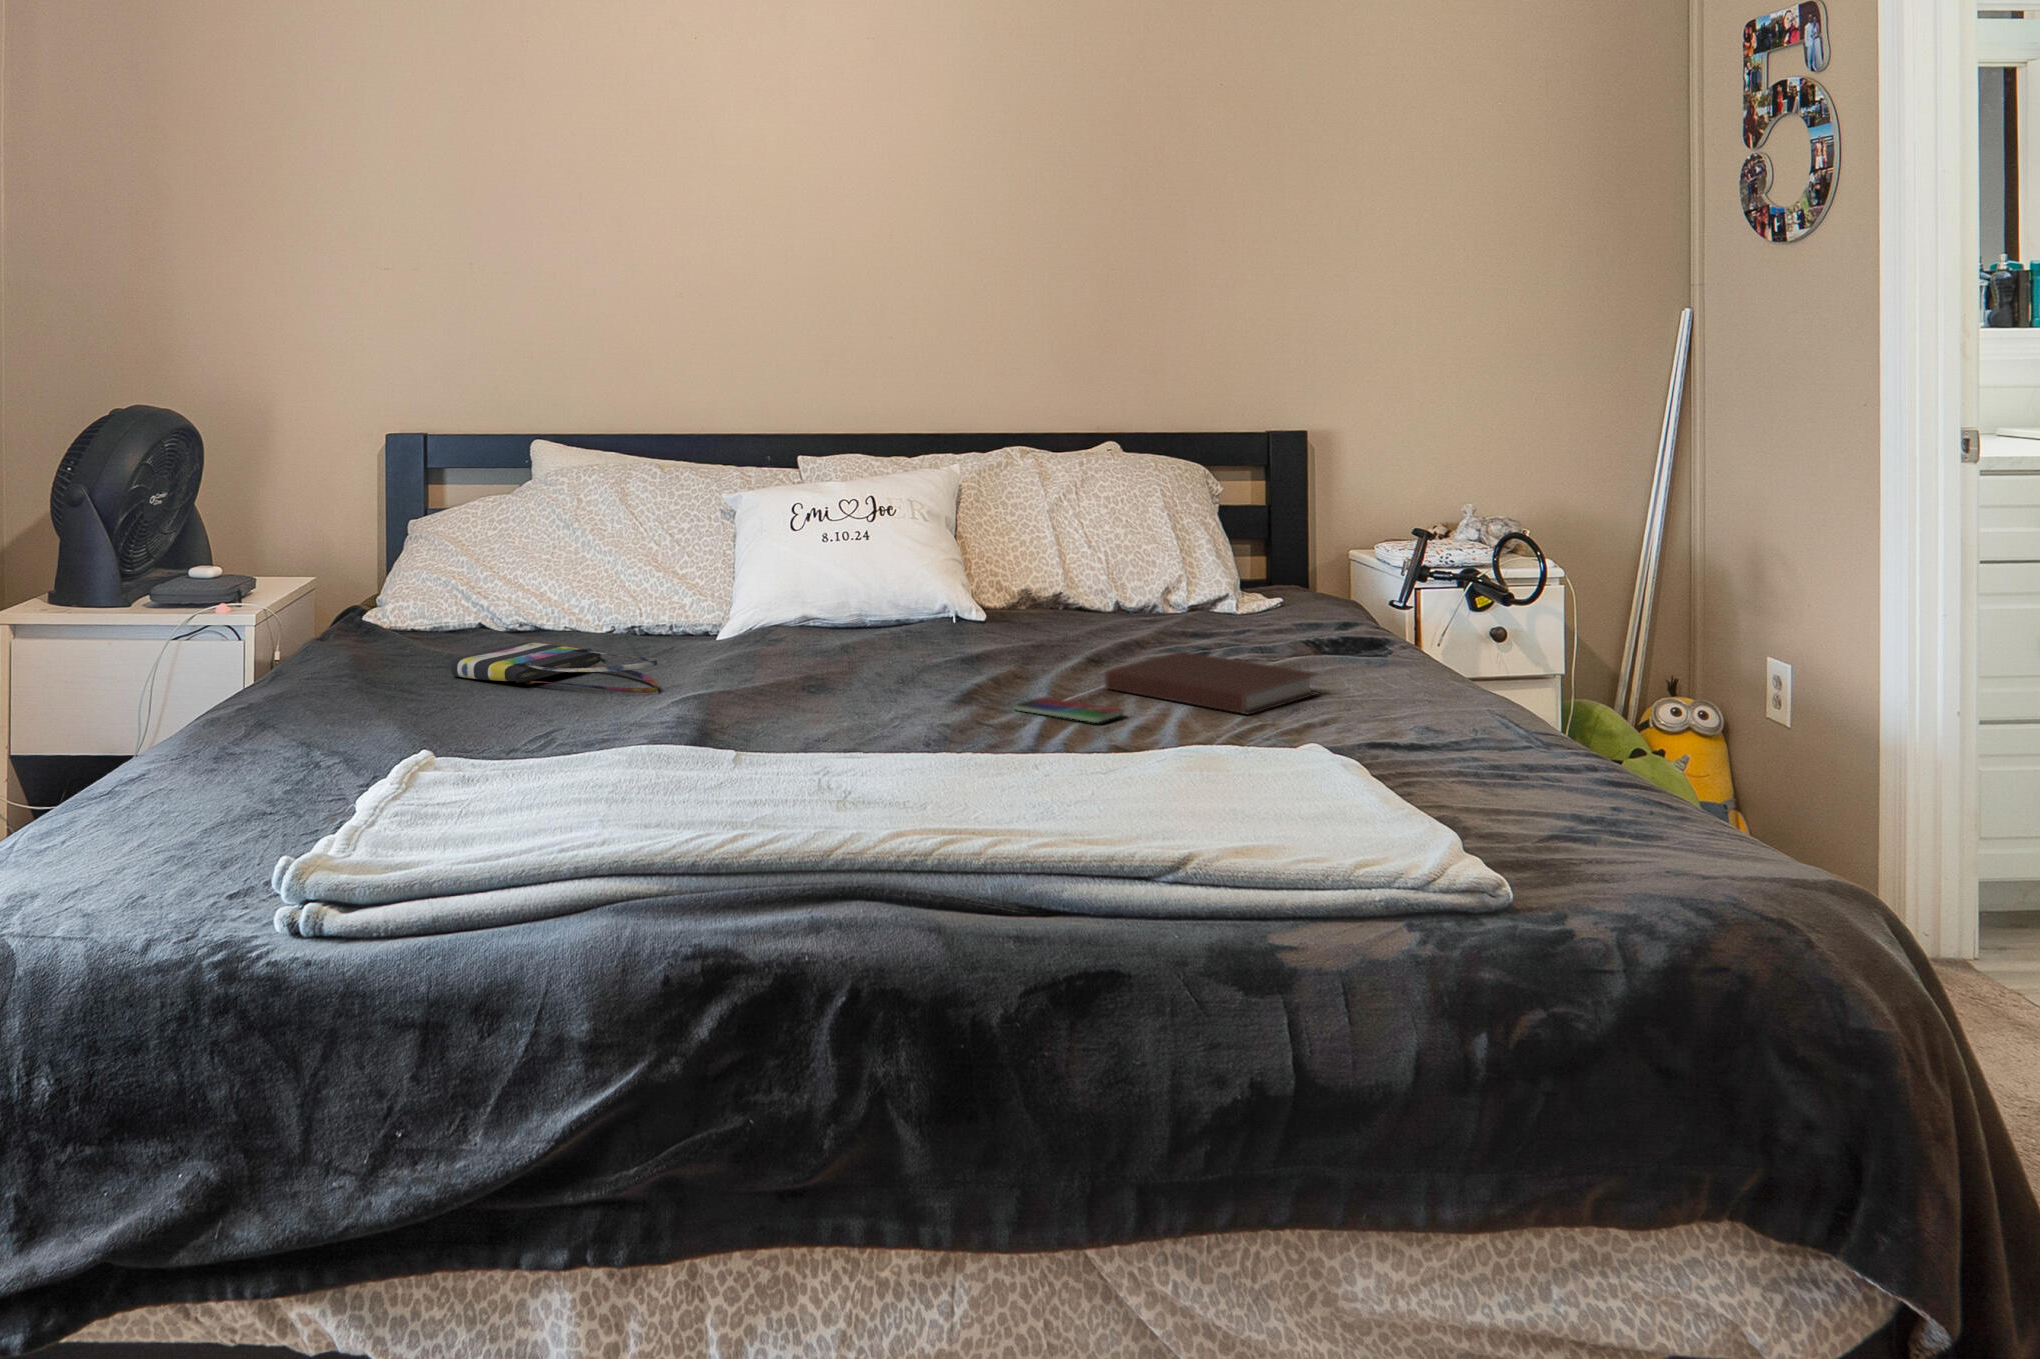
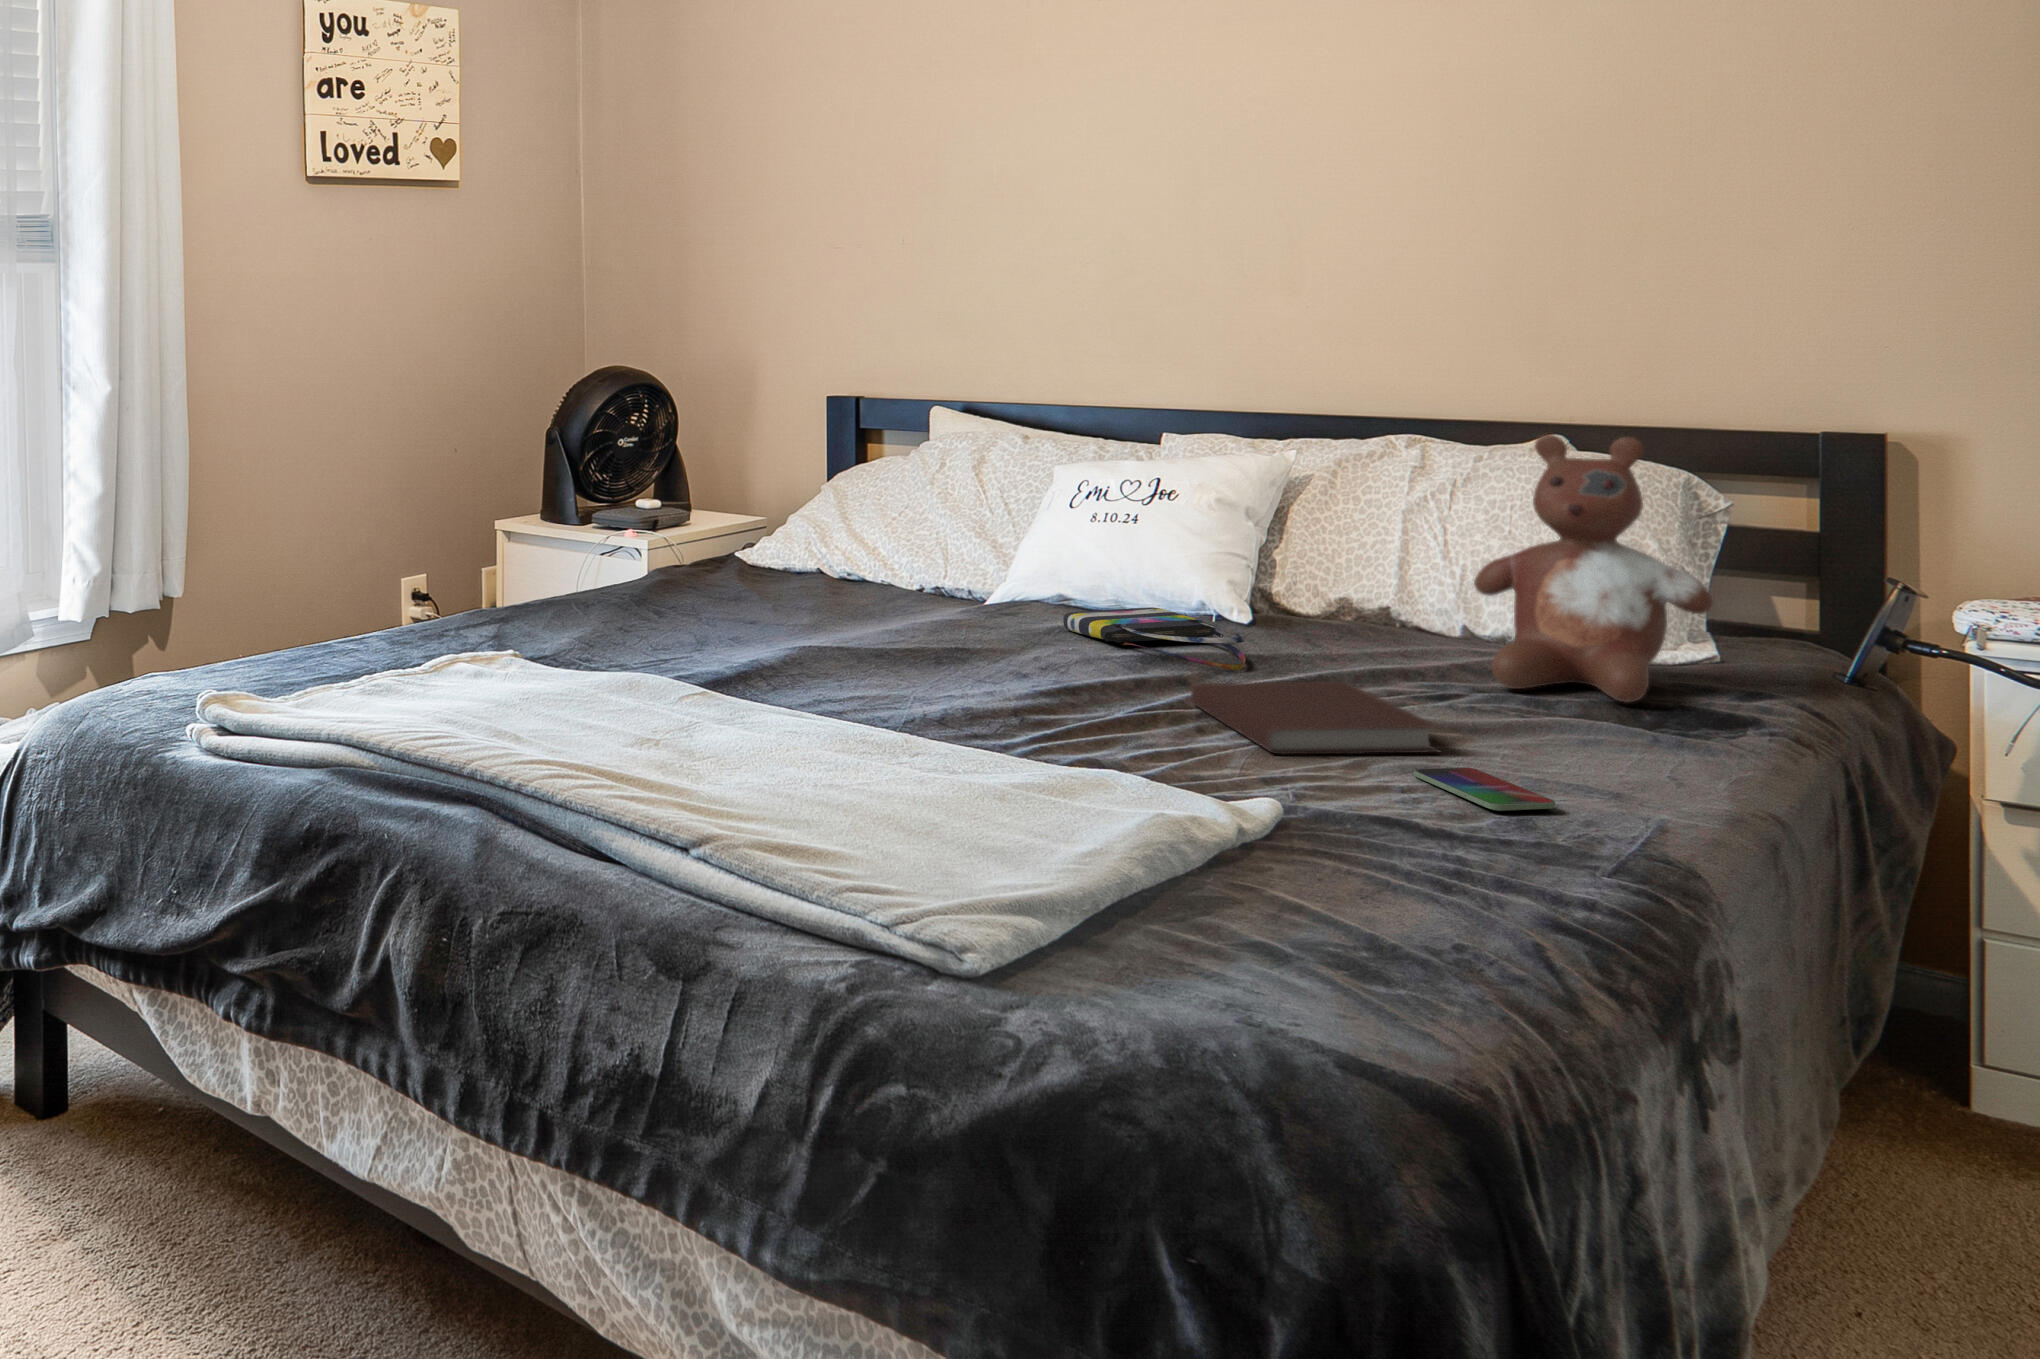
stuffed bear: none [1170,440,1326,643] -> present [1474,434,1713,703]
tote bag: present [451,642,658,693] -> present [1063,607,1246,670]
smartphone: present [1014,698,1124,723] -> present [1414,767,1555,811]

